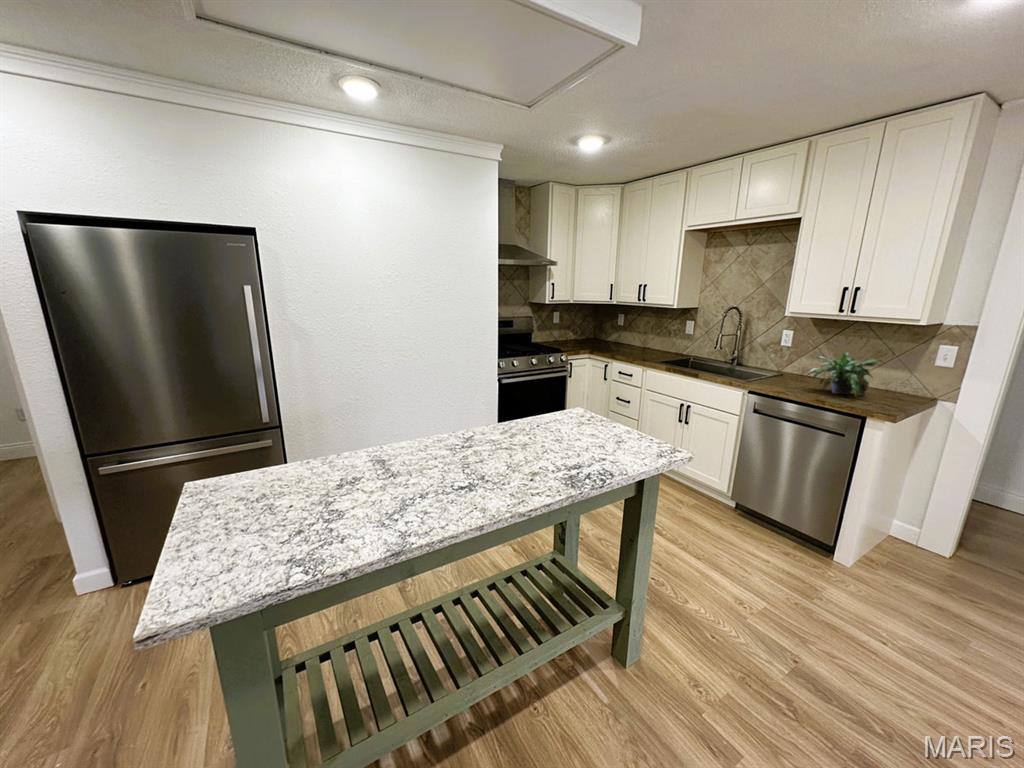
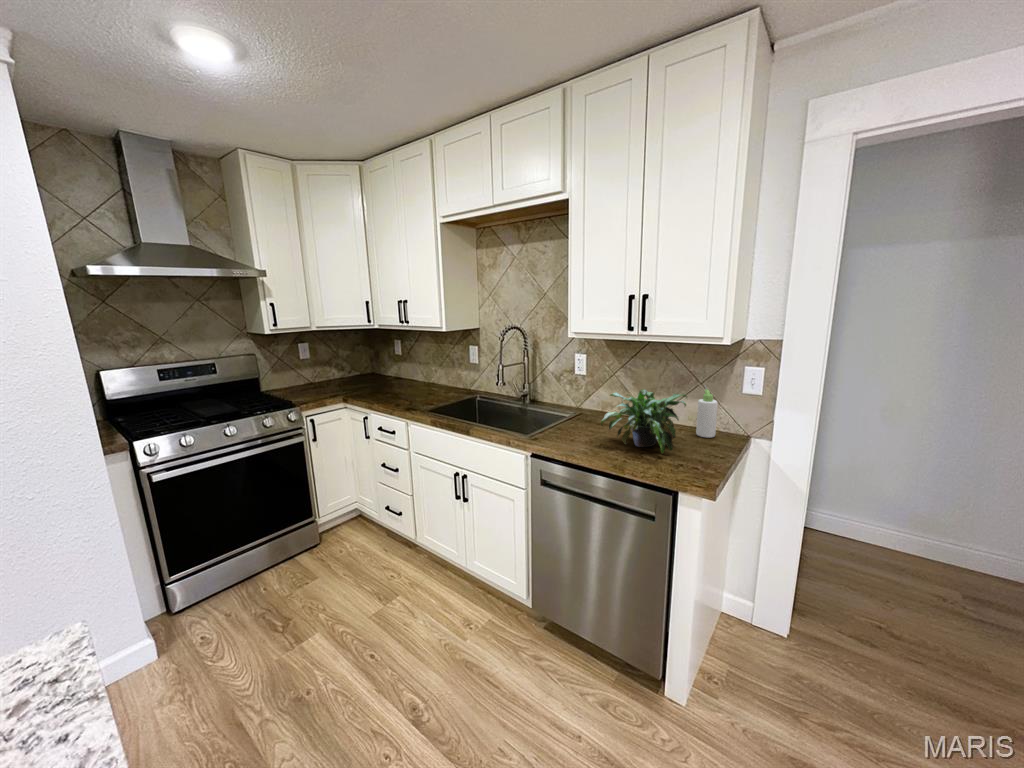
bottle: none [887,357,910,396] -> present [696,385,718,438]

